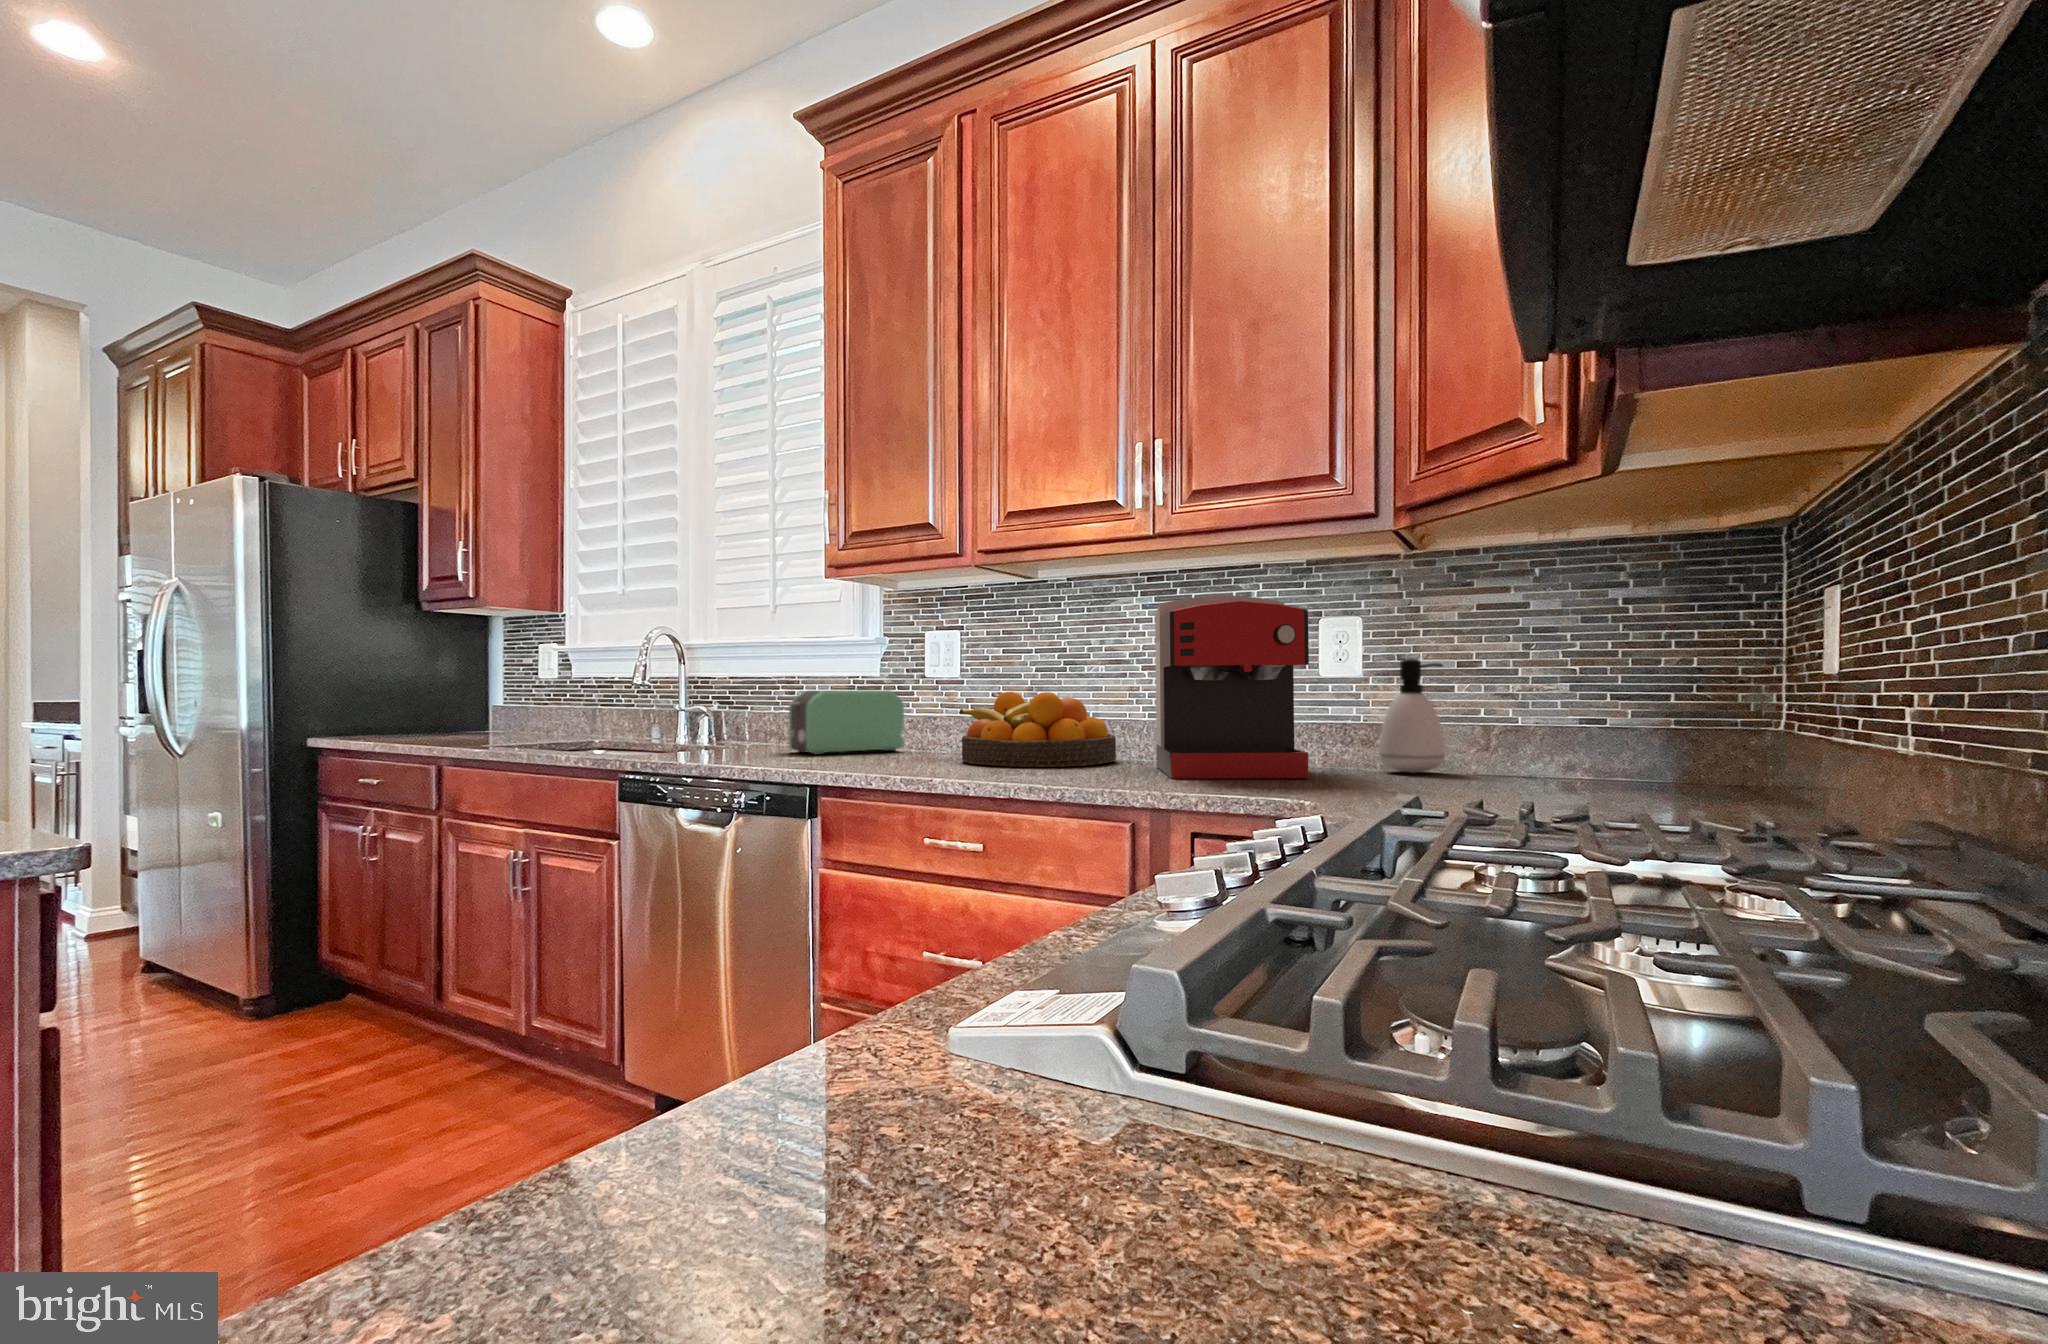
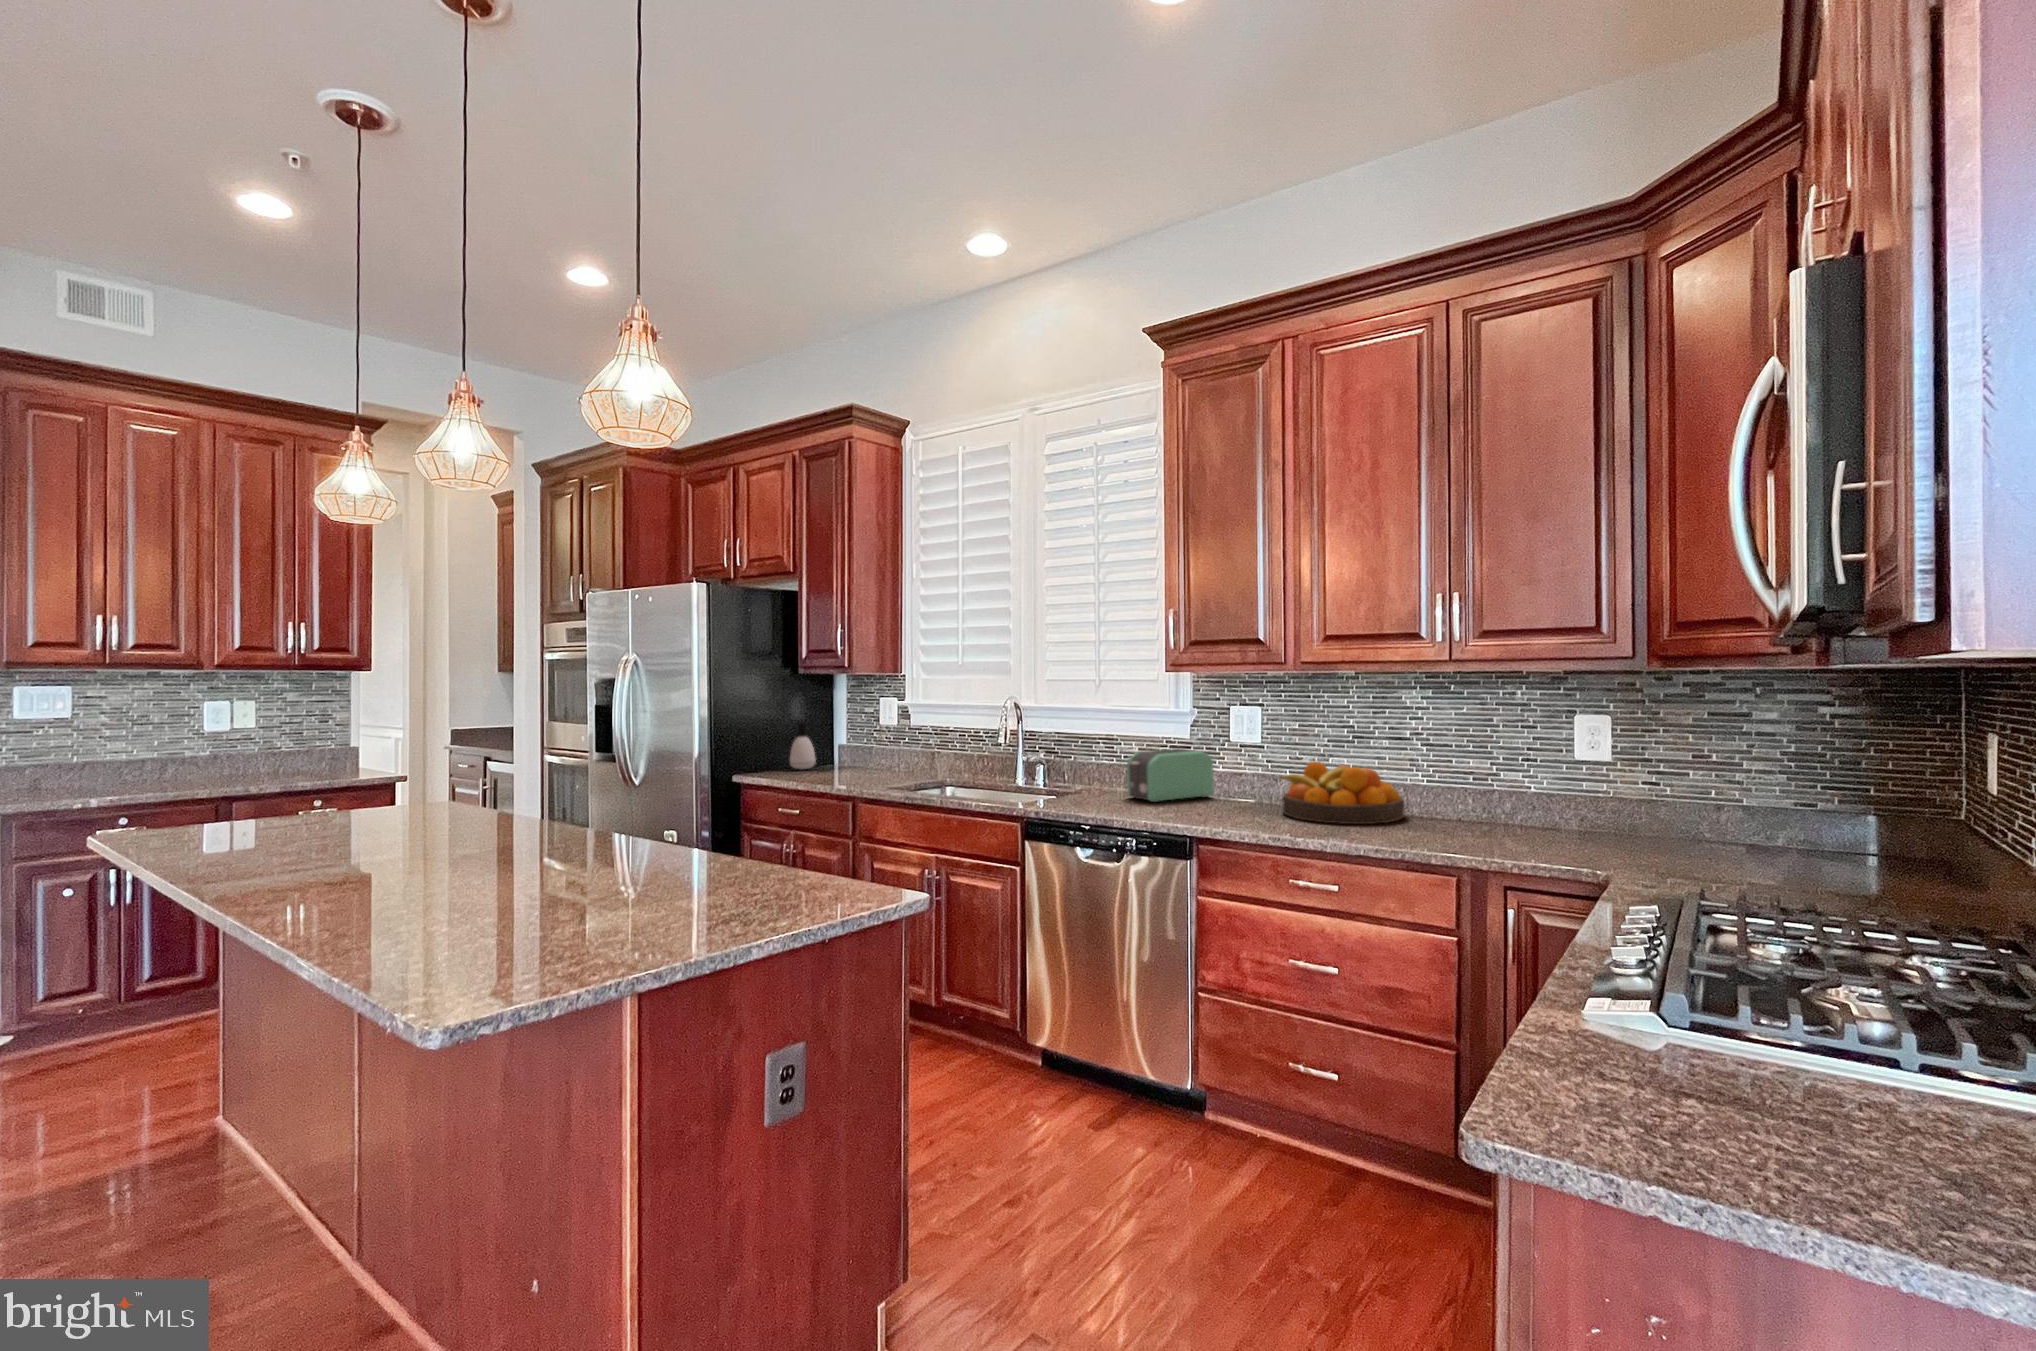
coffee maker: present [1155,595,1309,779] -> none [1443,702,1580,844]
soap dispenser: present [1379,659,1445,773] -> present [790,722,816,769]

